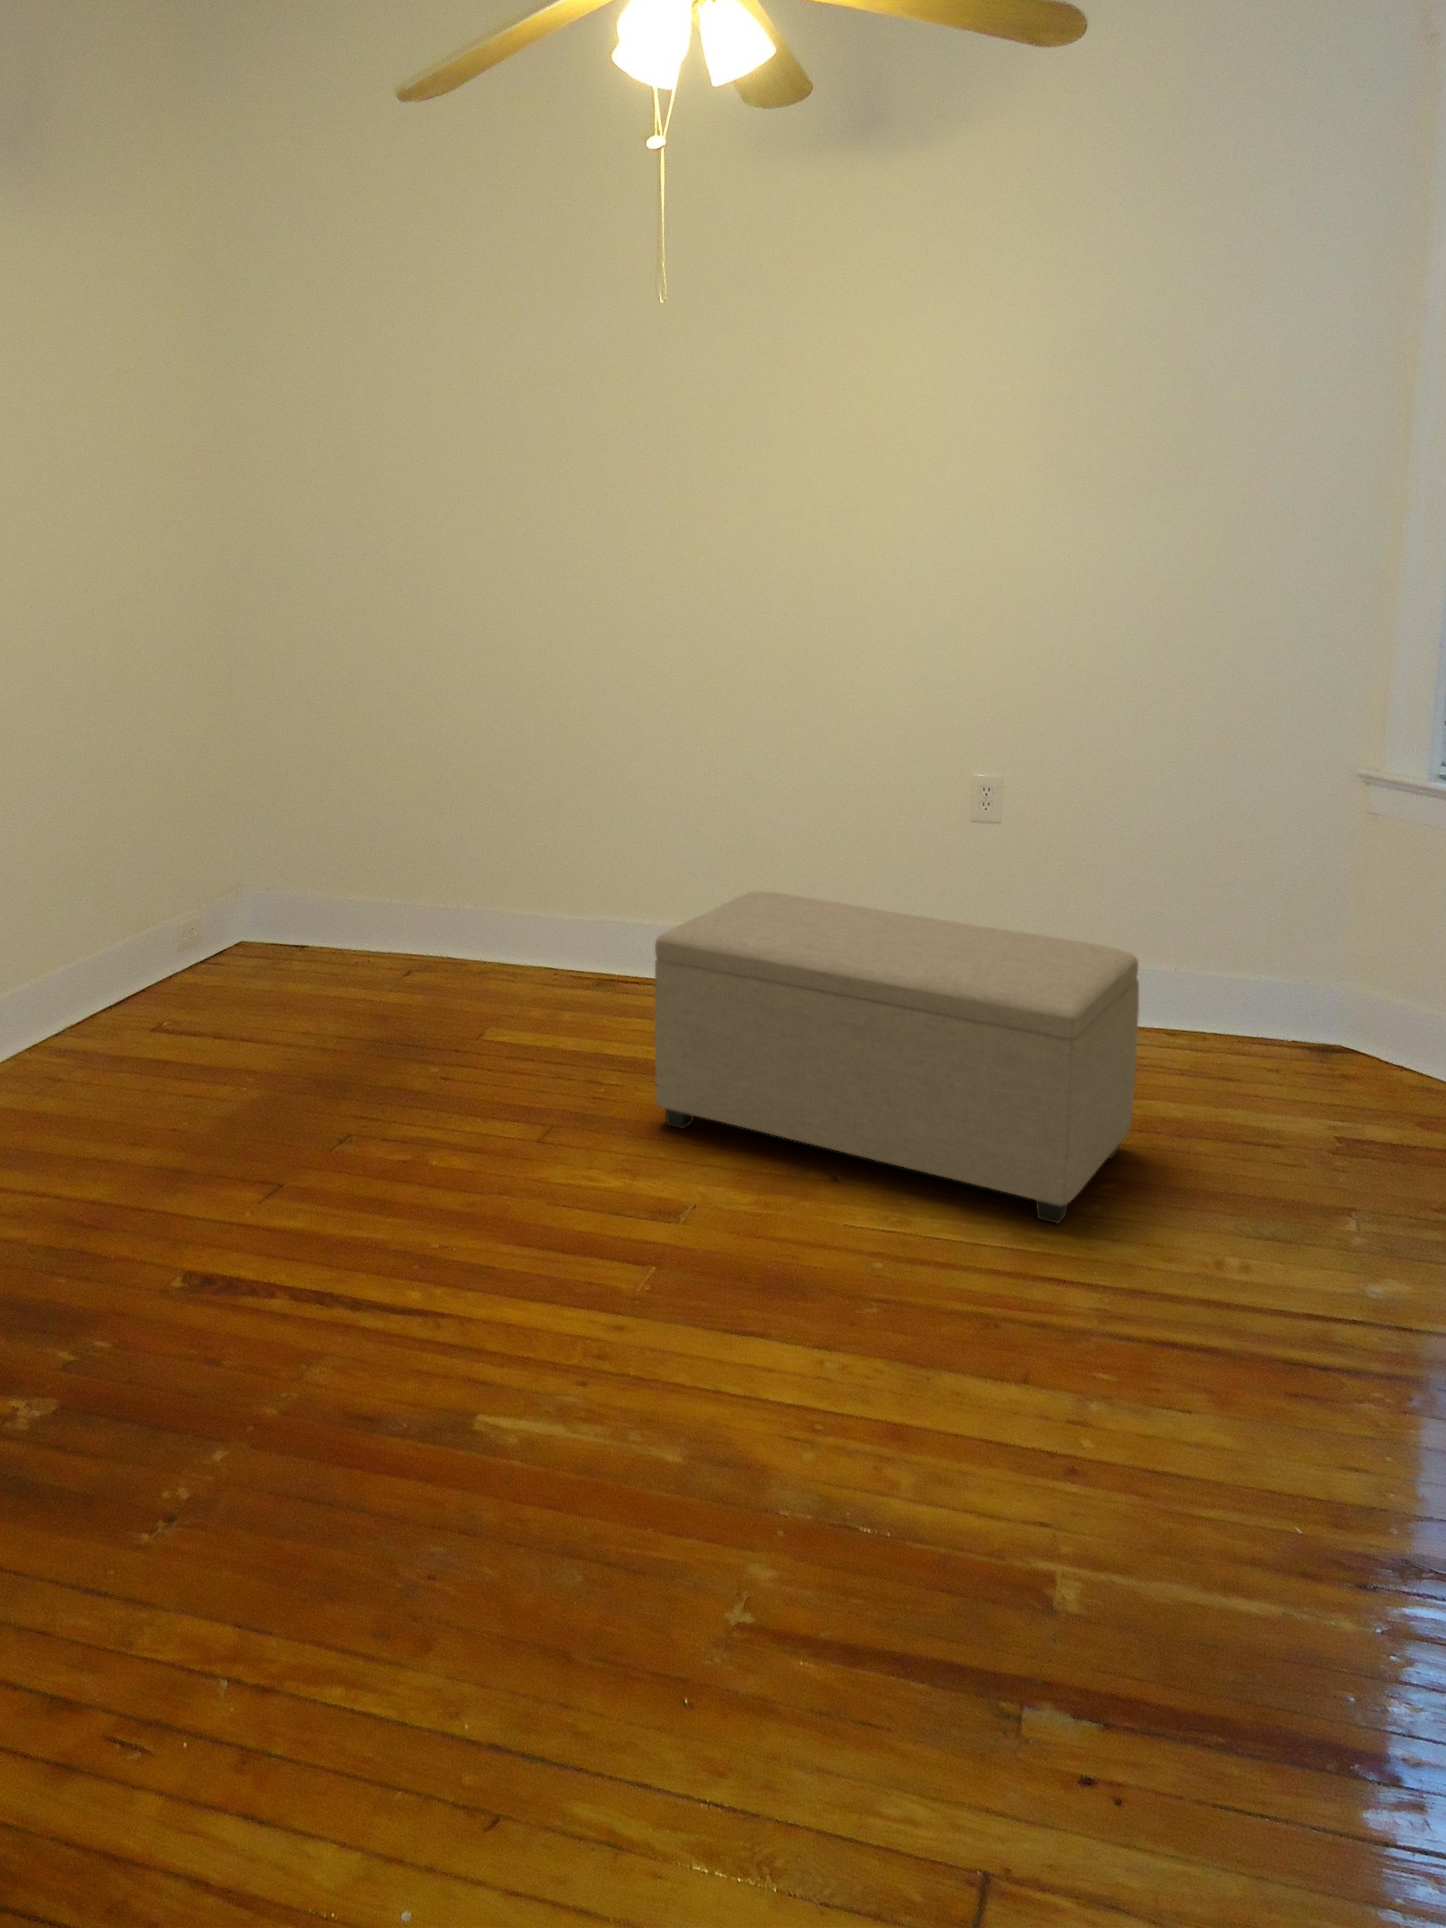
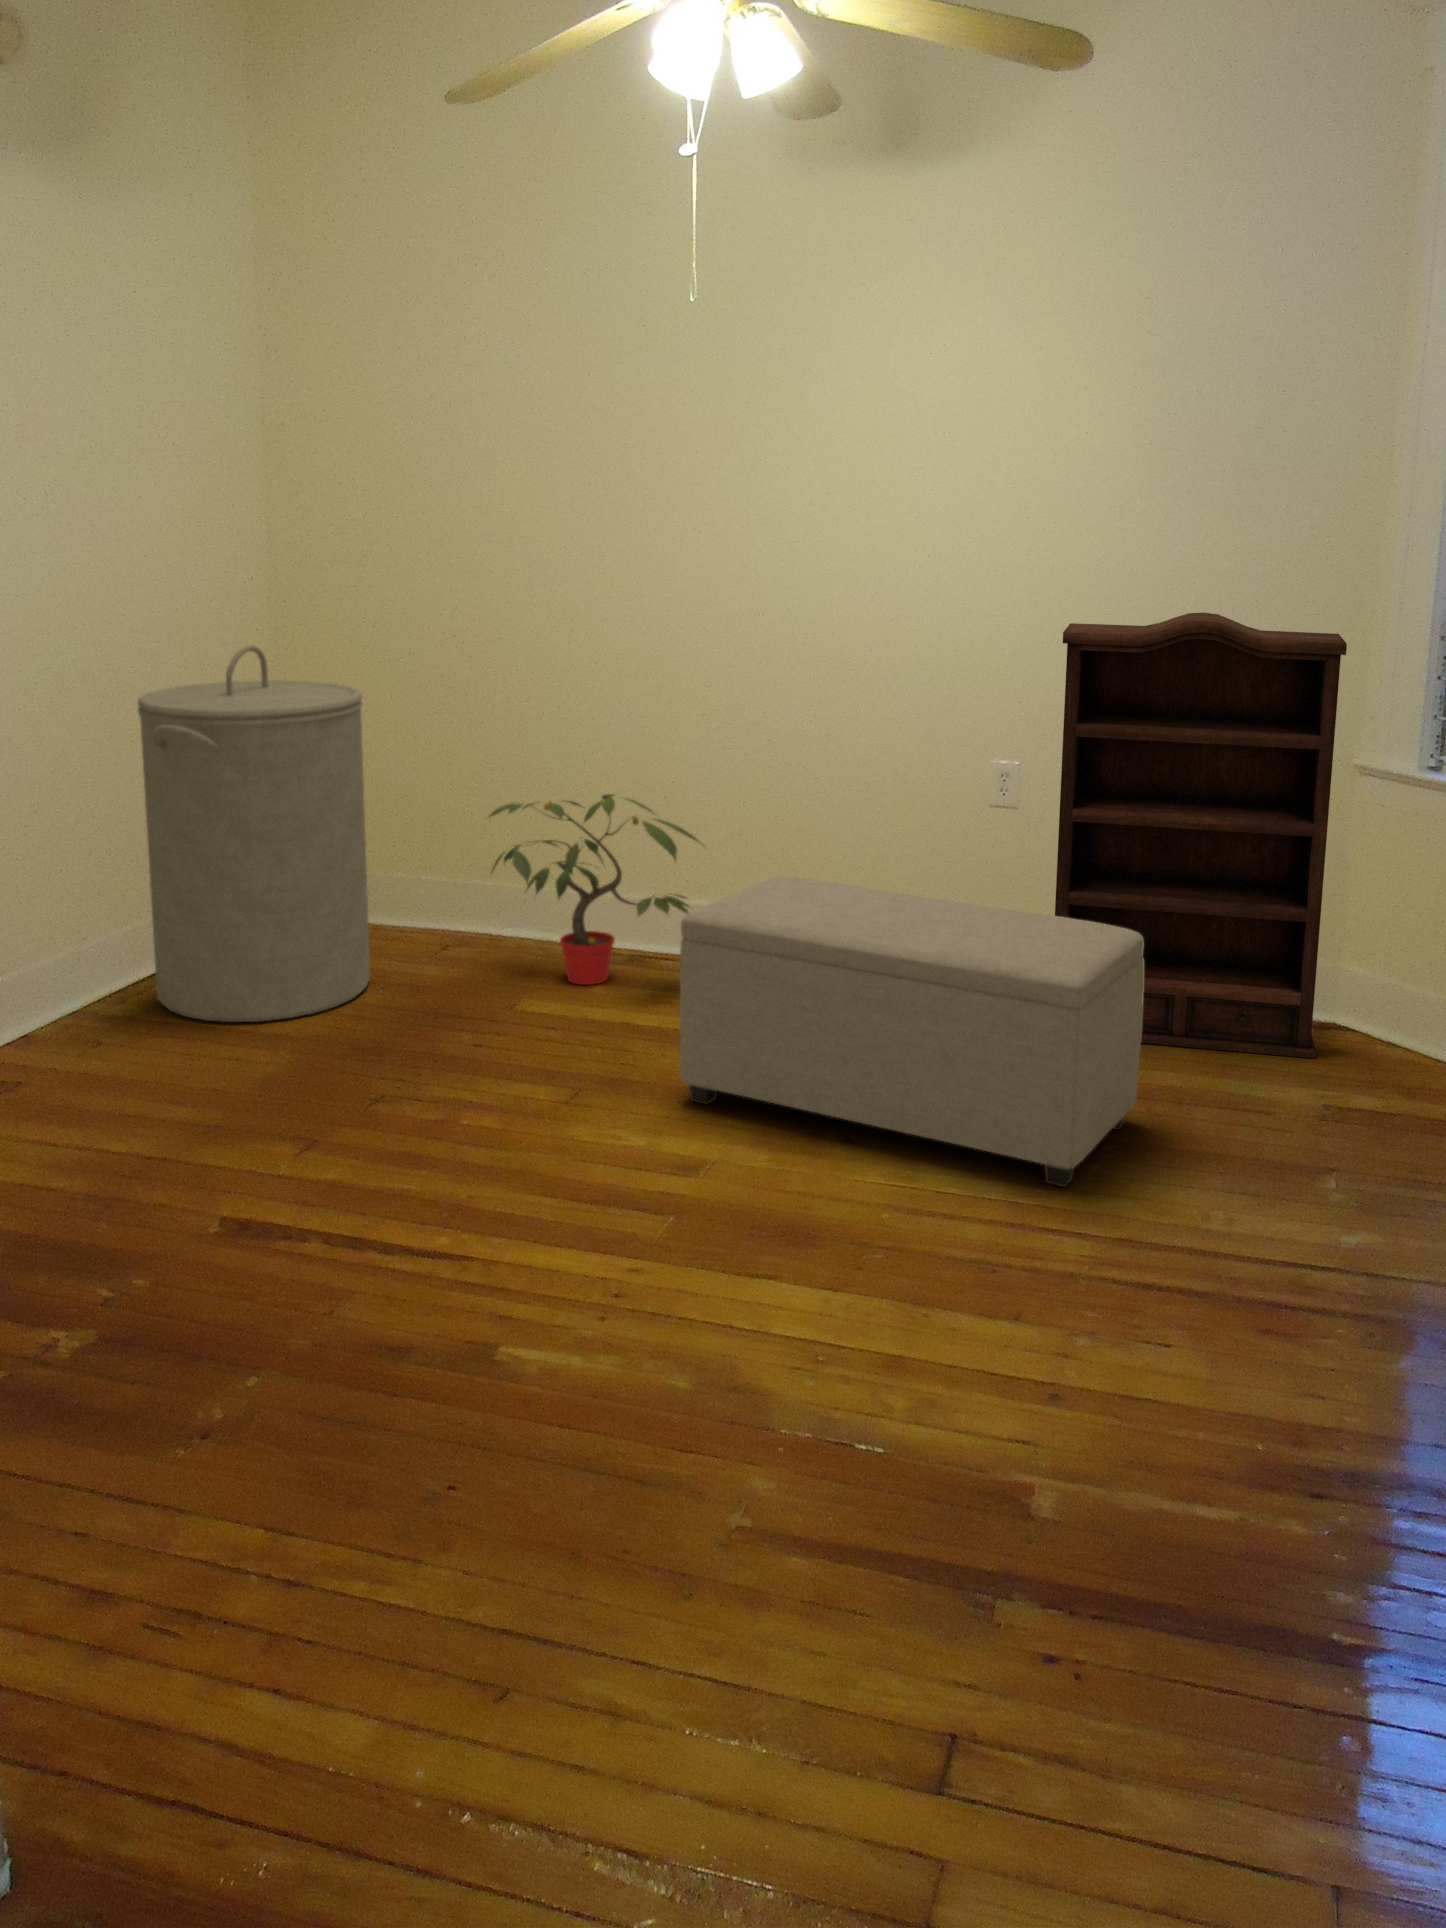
bookshelf: none [1032,612,1352,1078] -> present [1055,612,1347,1058]
laundry hamper: none [108,656,344,1038] -> present [138,645,370,1022]
potted plant: none [455,803,689,997] -> present [489,794,699,985]

